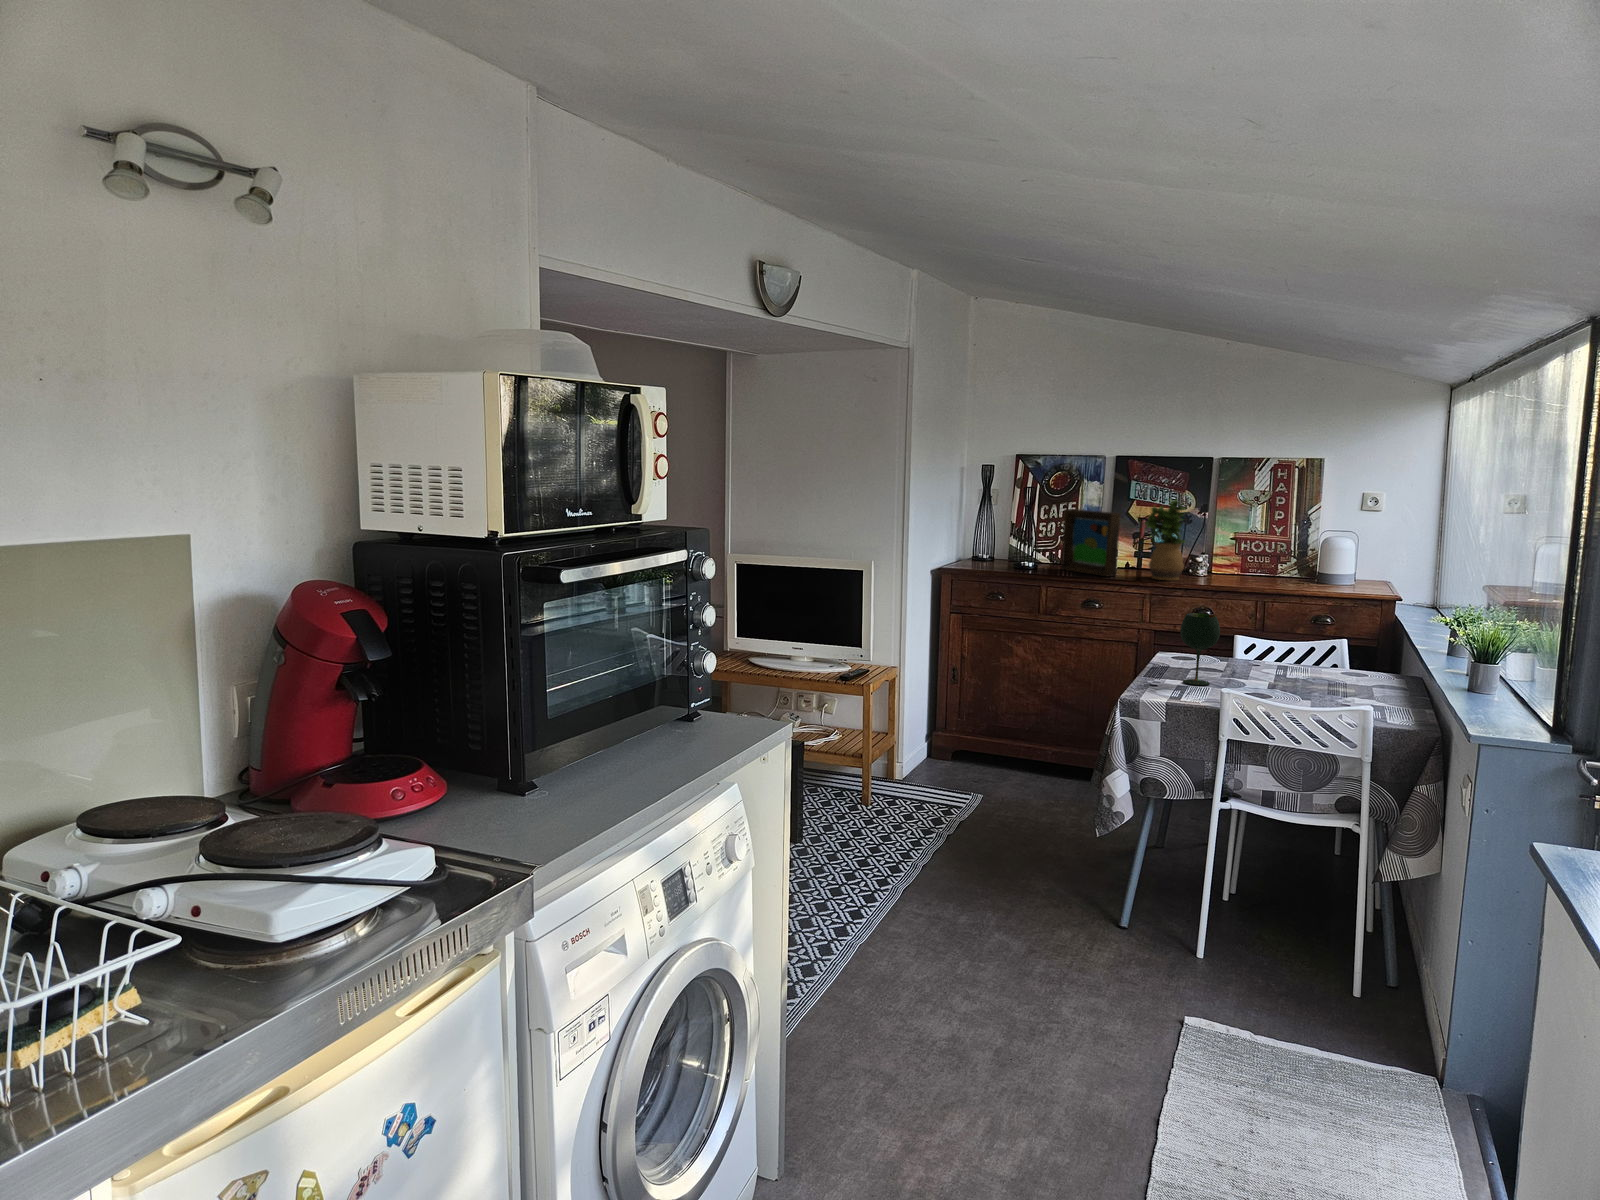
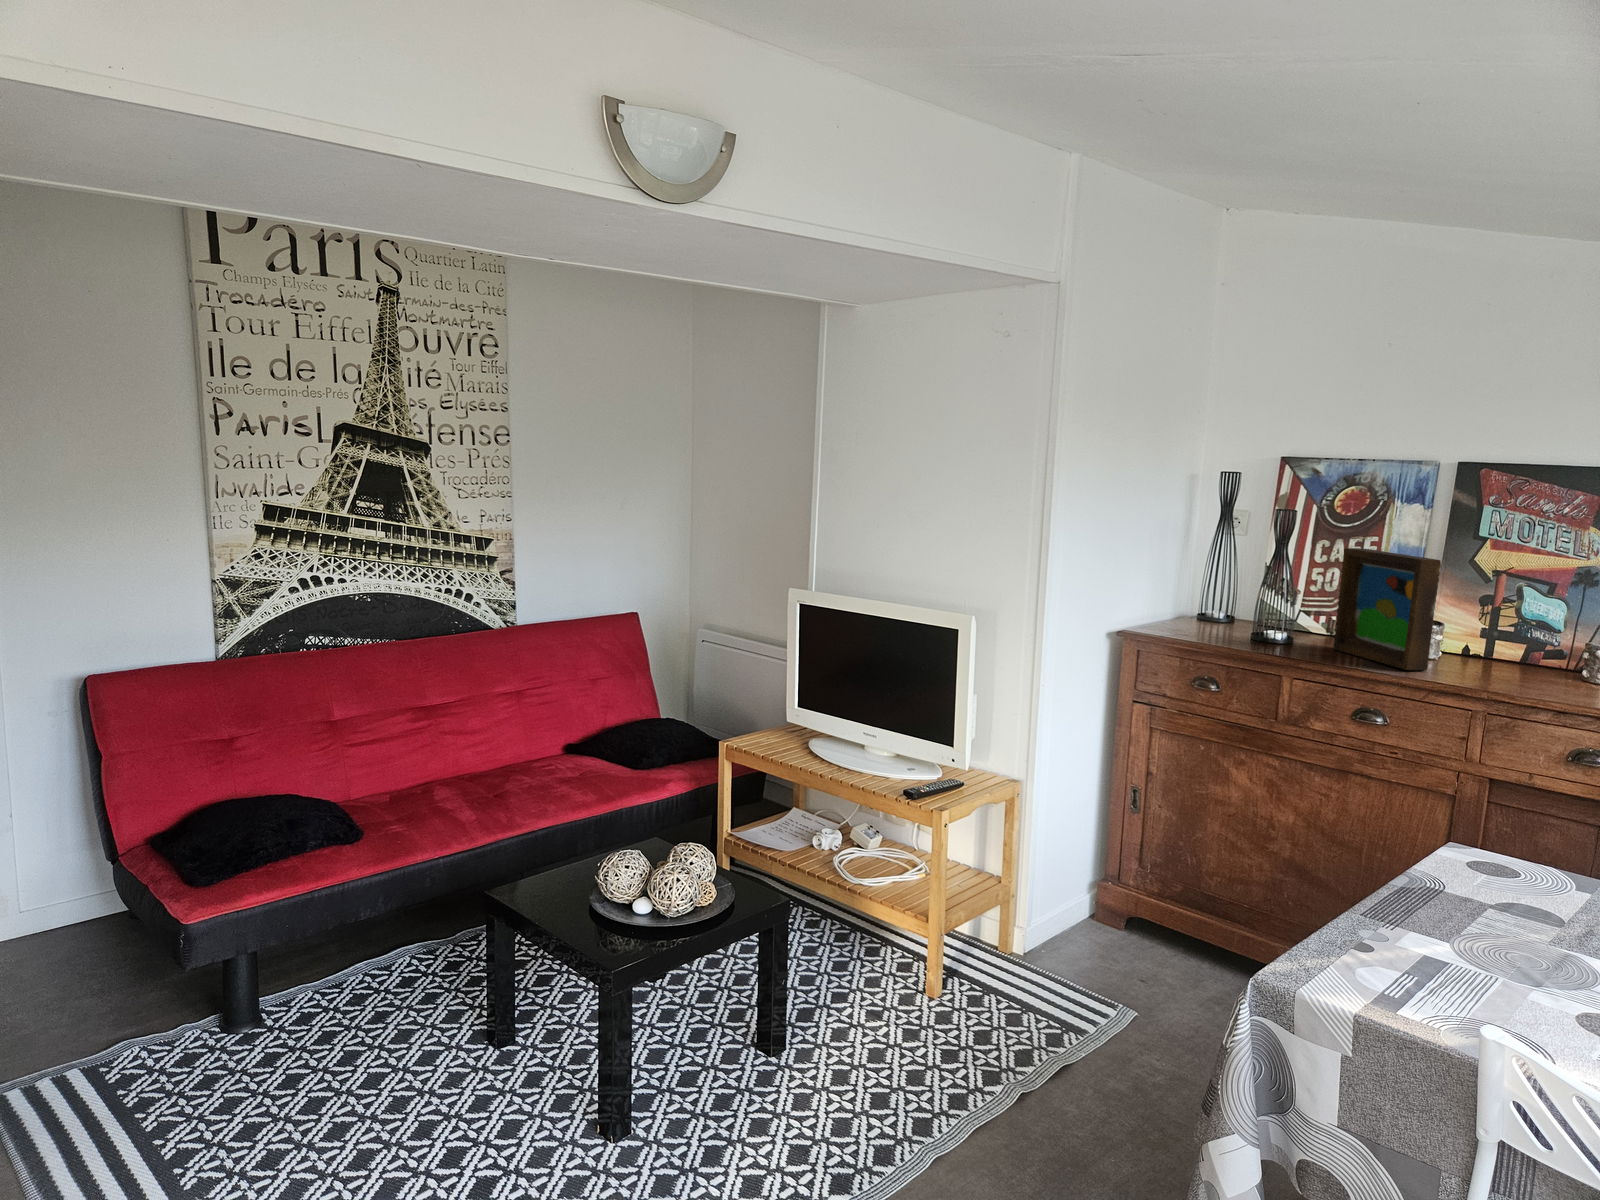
potted plant: present [1145,499,1186,580] -> none [1482,539,1578,690]
wine glass: present [1180,613,1220,685] -> none [1437,798,1537,972]

